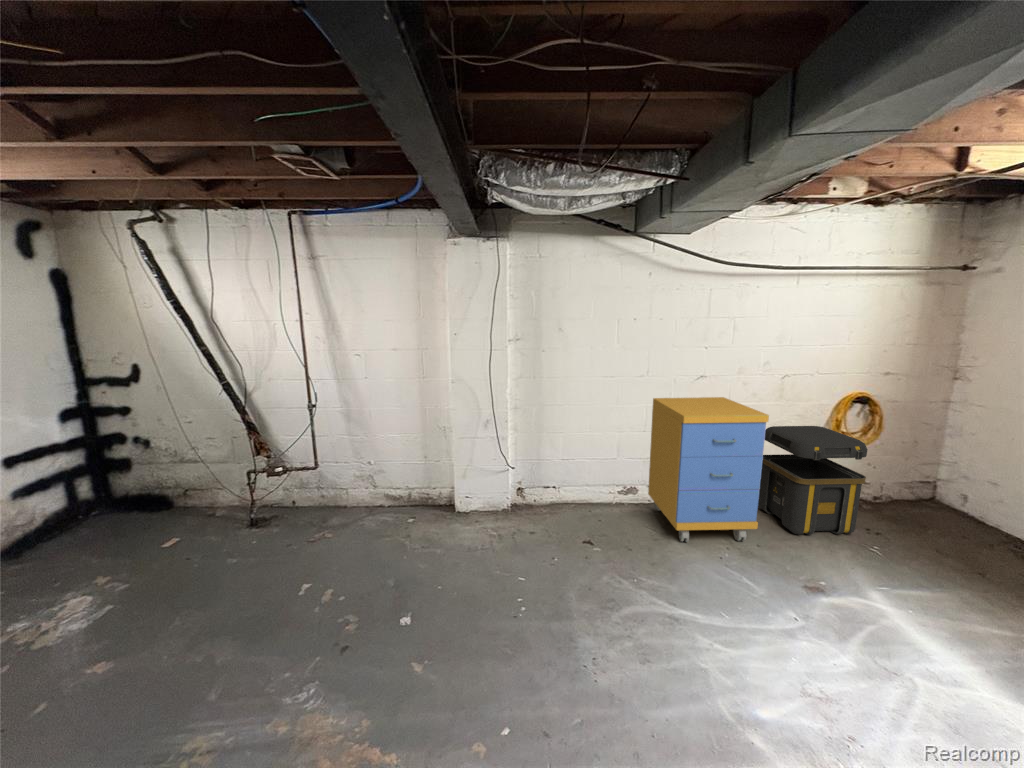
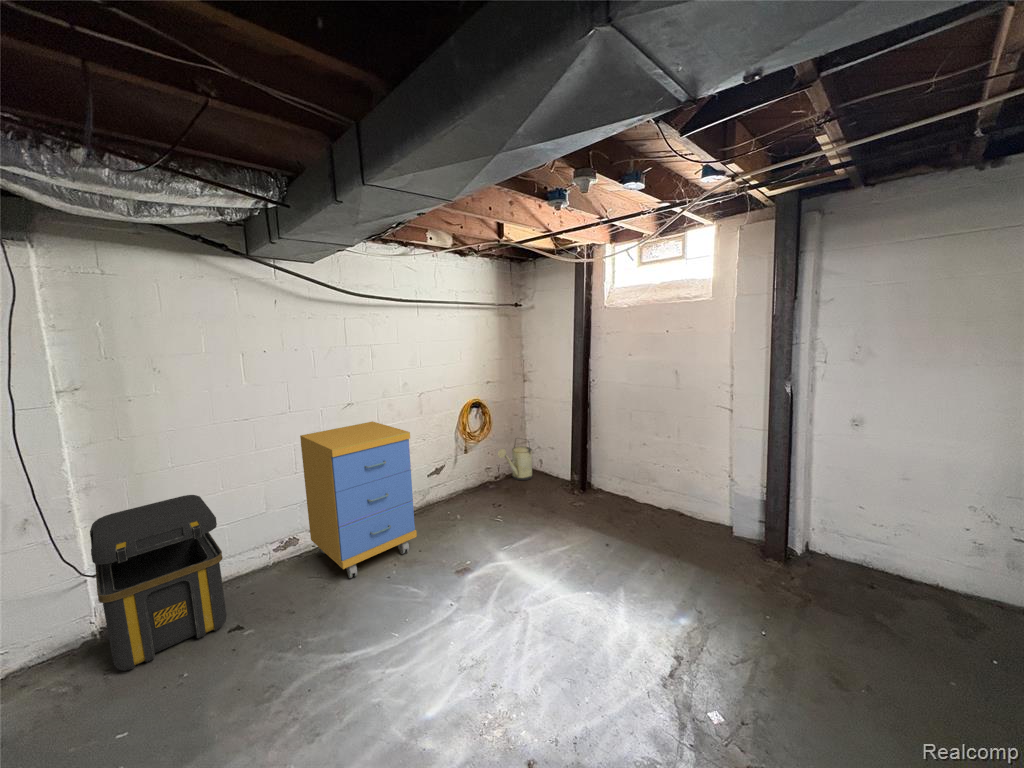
toolbox: present [758,426,868,535] -> present [90,495,227,671]
watering can: none [886,455,952,516] -> present [498,446,532,480]

